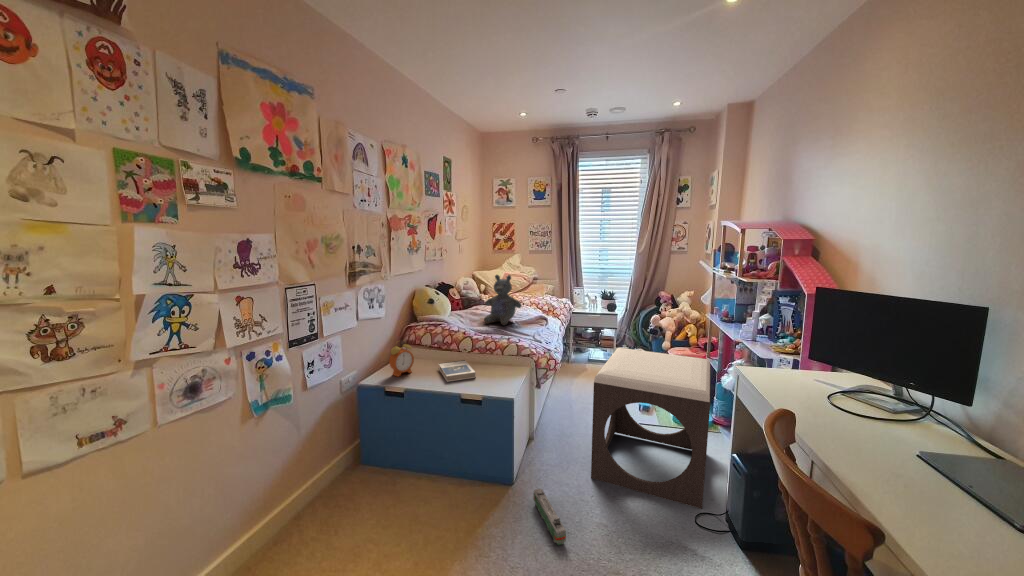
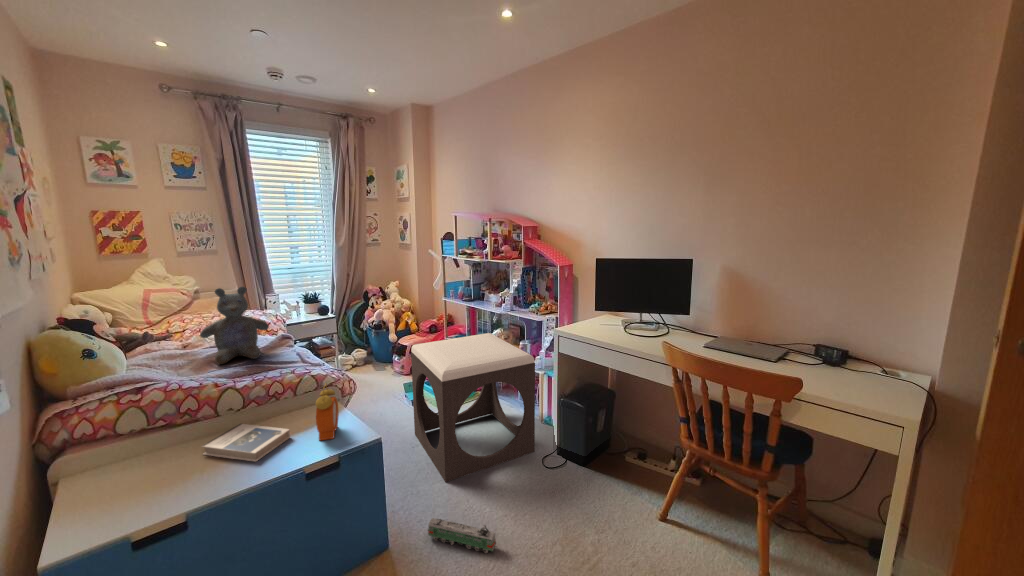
alarm clock: present [389,344,414,377] -> present [316,384,339,440]

